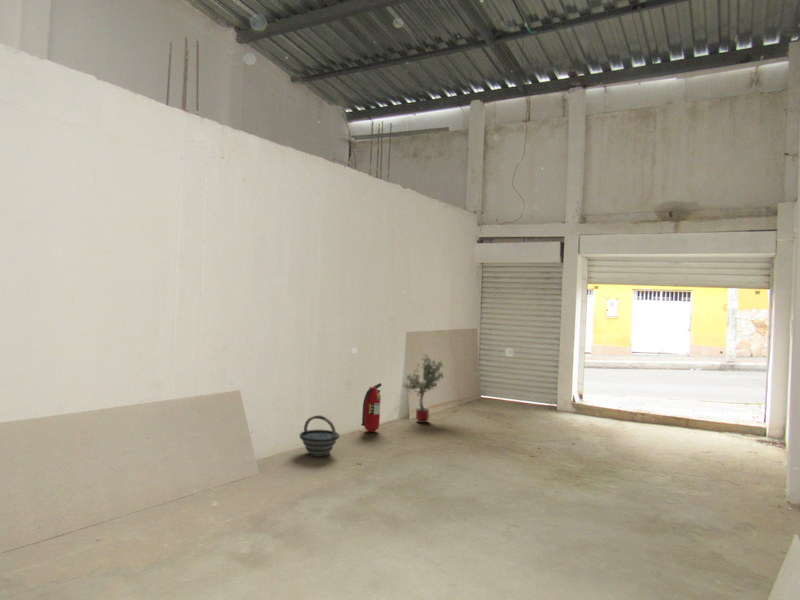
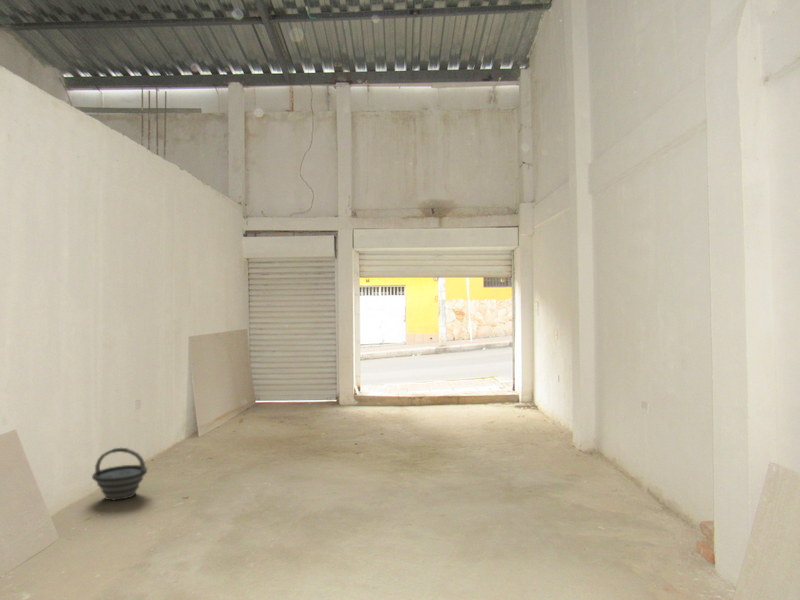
potted tree: present [404,355,443,423] -> none [190,362,237,441]
fire extinguisher: present [361,383,381,432] -> none [155,401,176,461]

